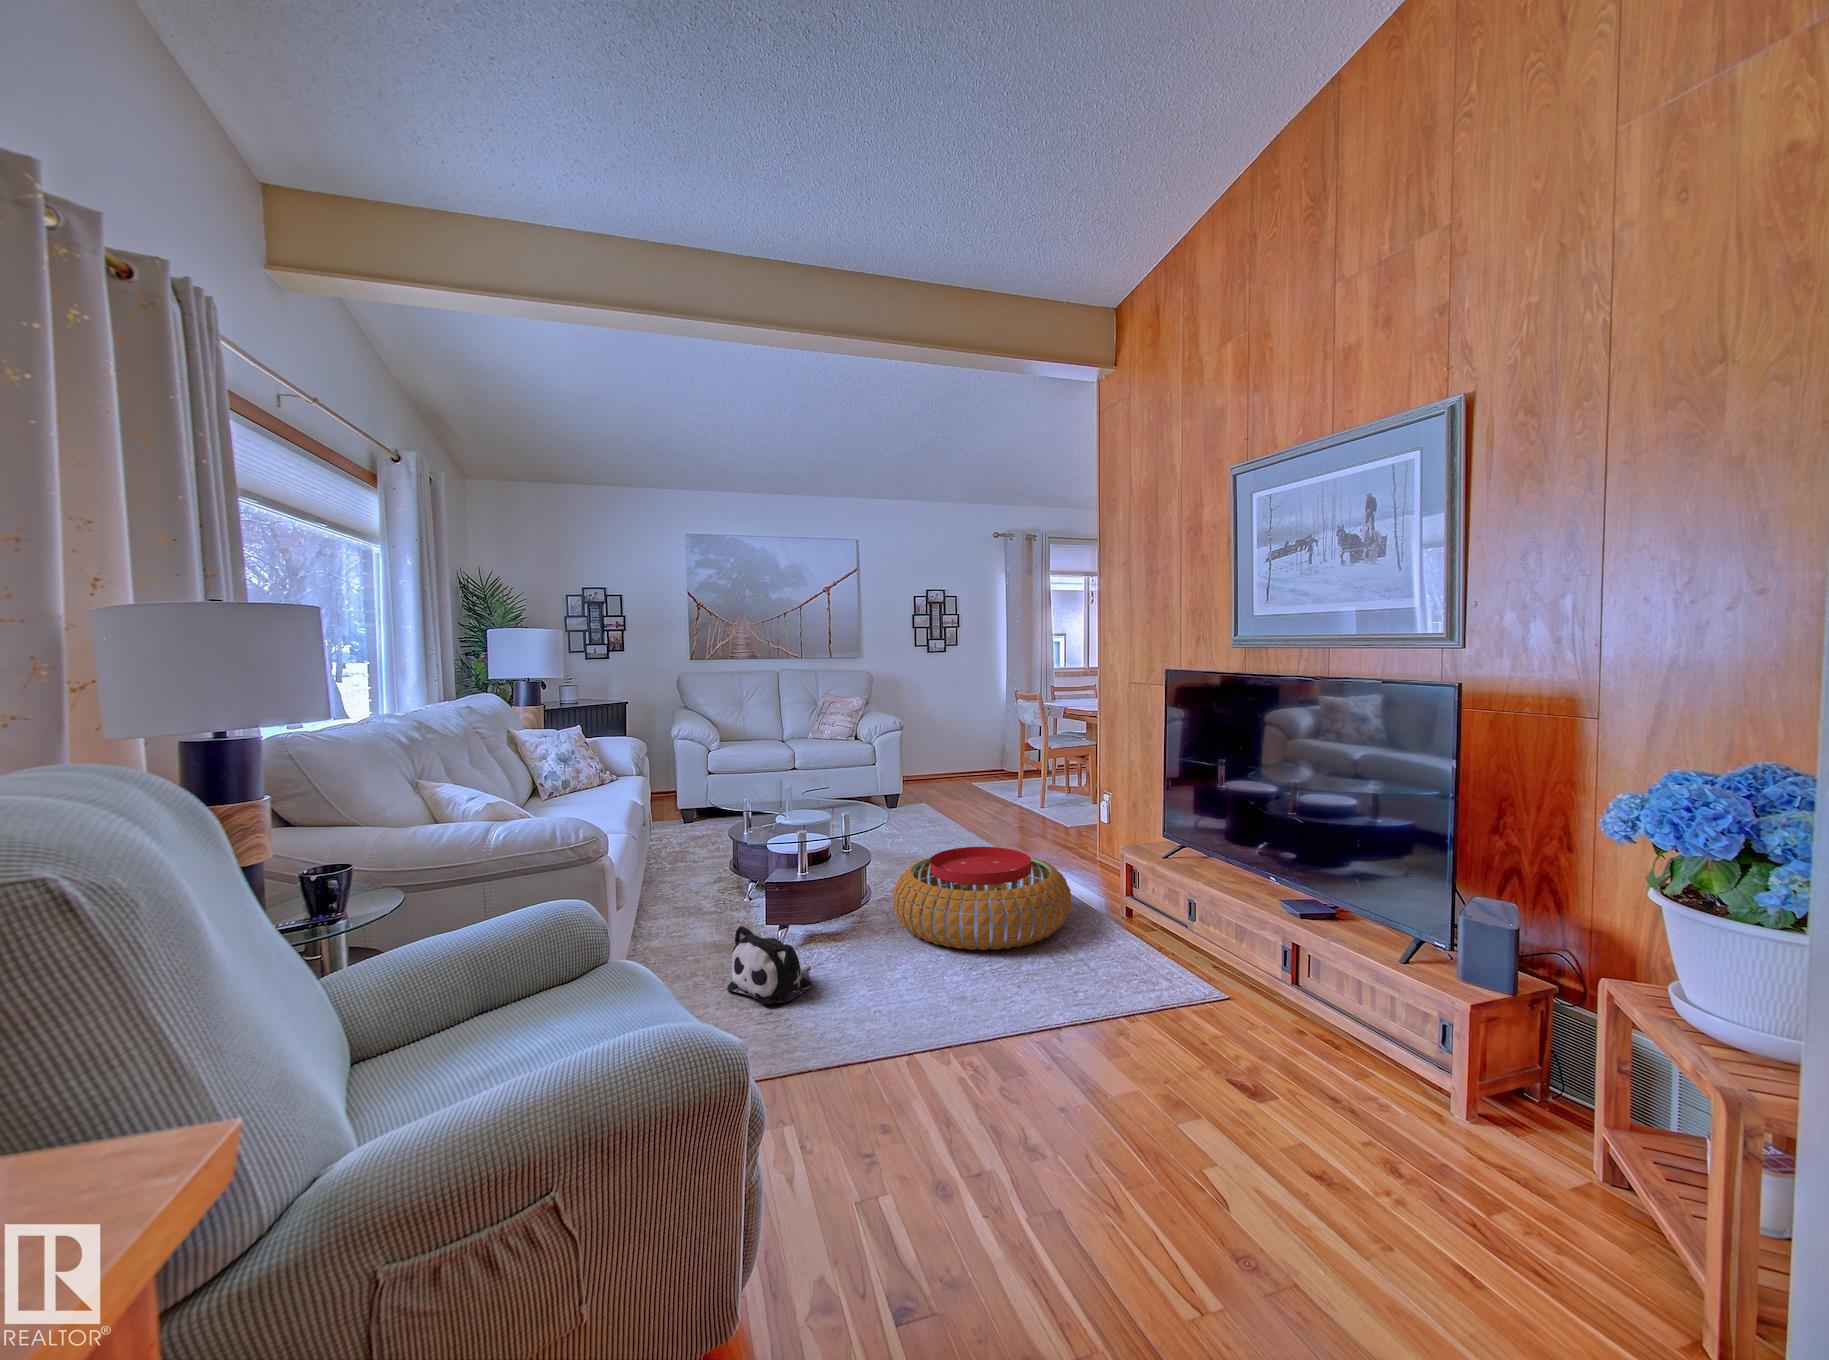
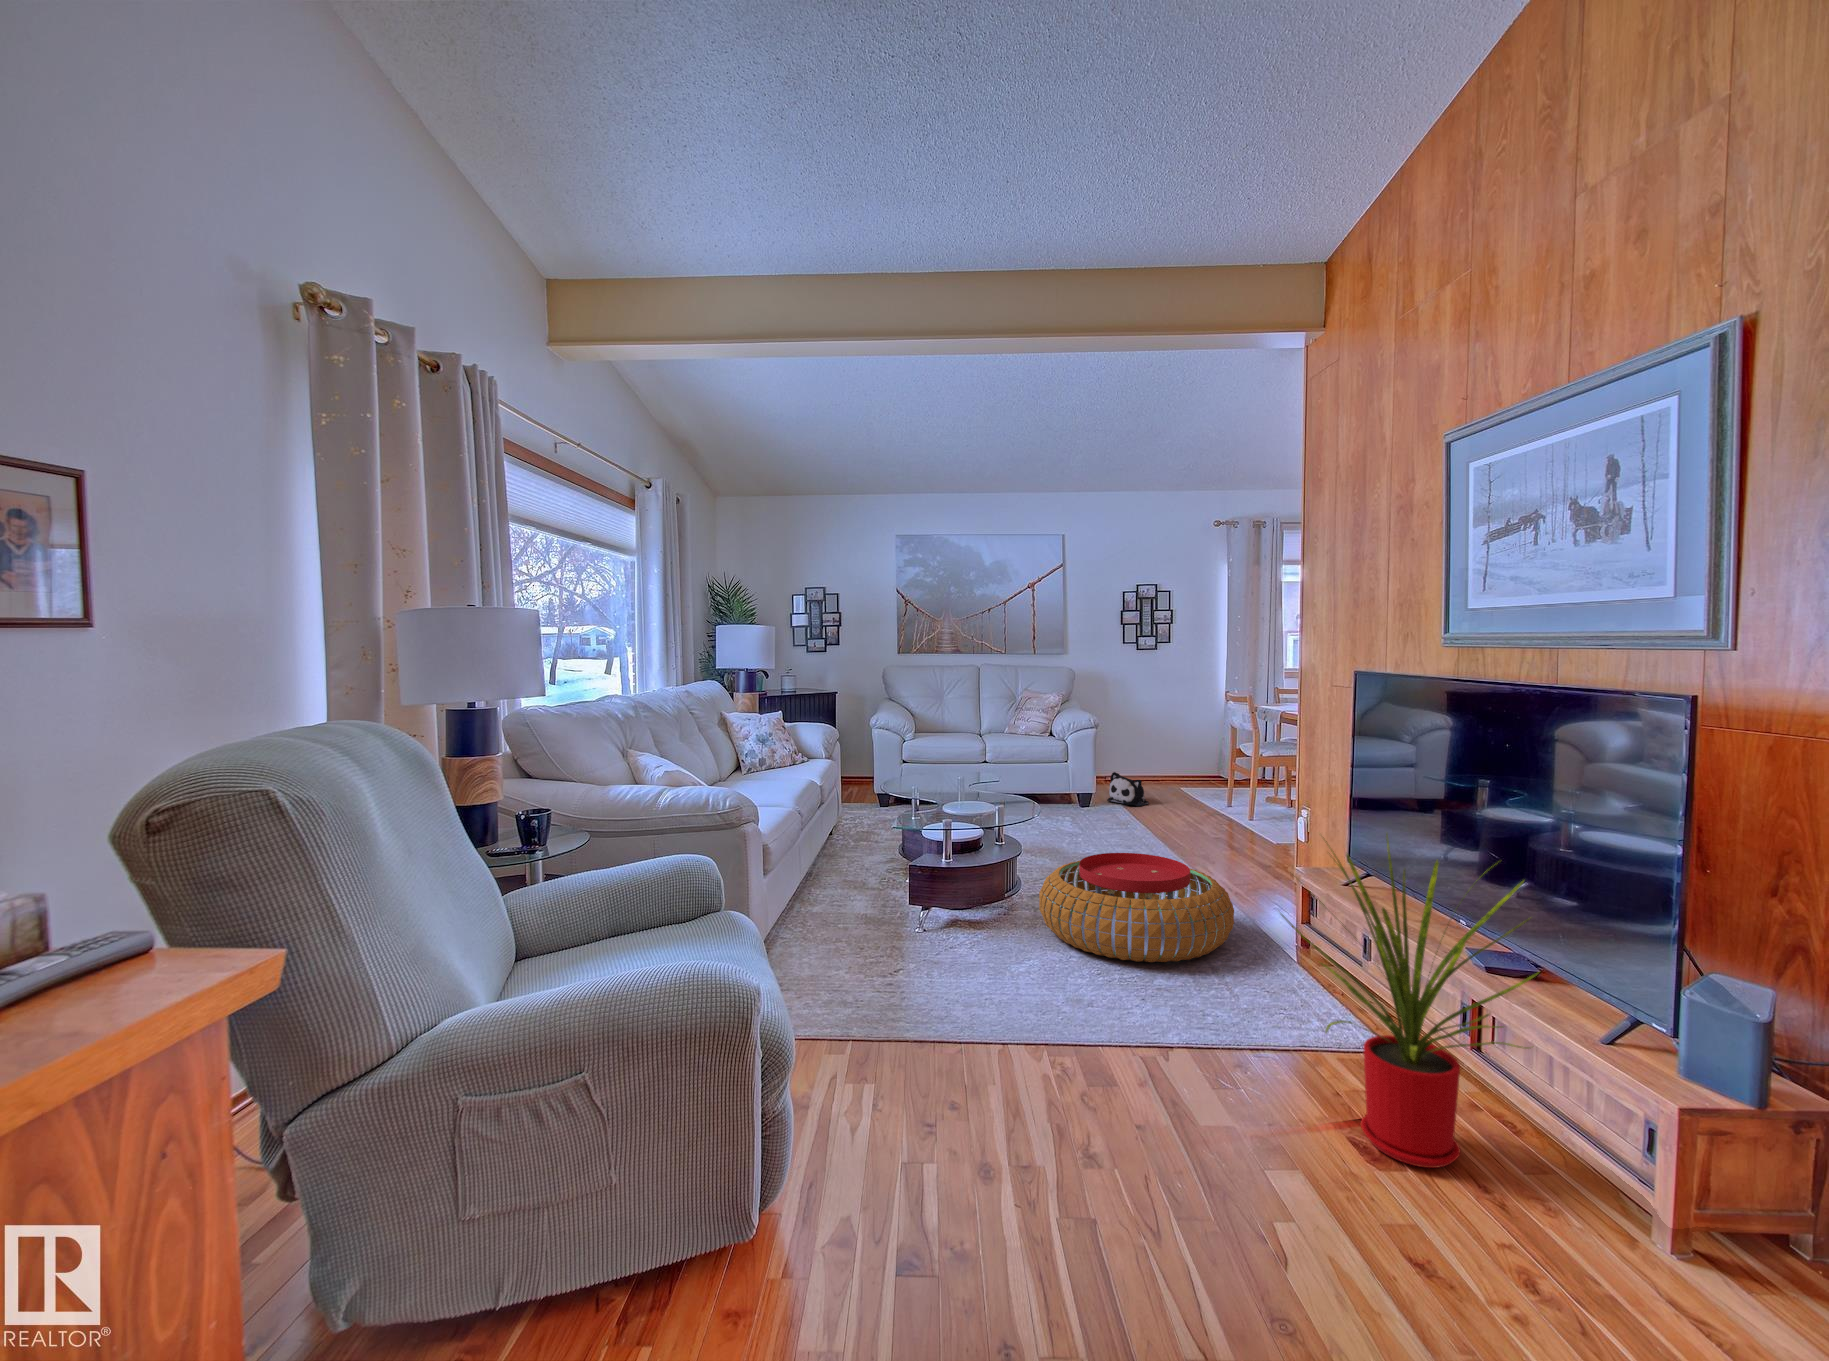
house plant: none [1151,809,1368,1093] -> present [1281,835,1539,1168]
plush toy: present [727,926,812,1004] -> present [1107,772,1149,806]

